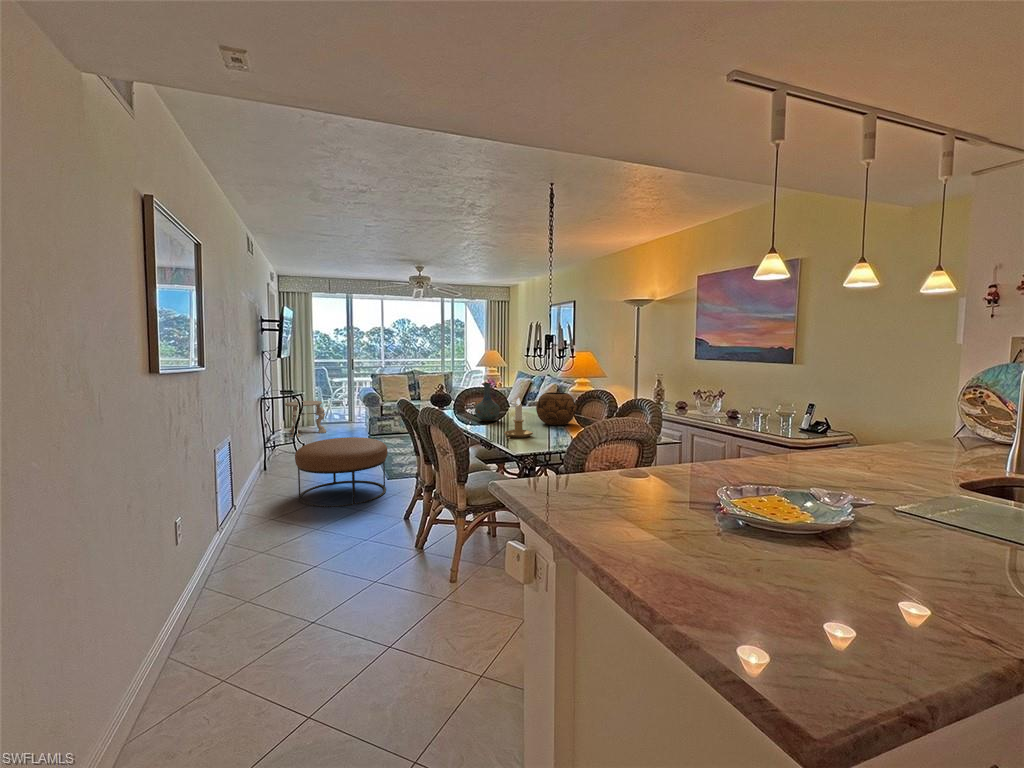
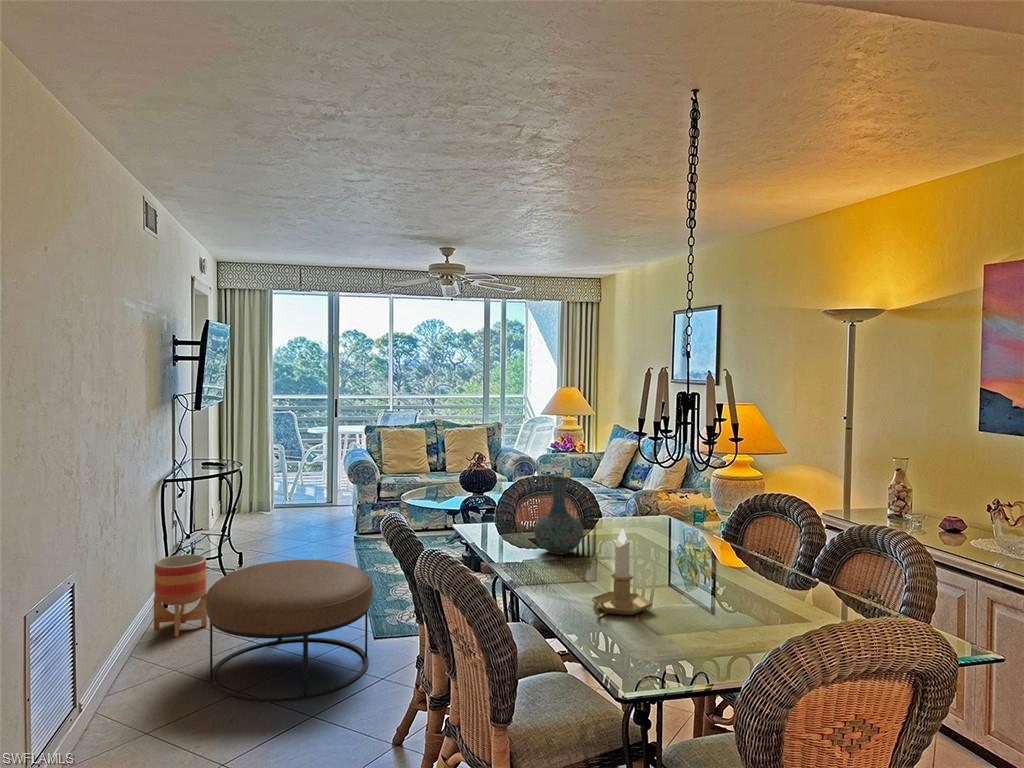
decorative bowl: present [536,392,576,425] -> none [657,503,739,574]
side table: present [285,401,326,438] -> none [220,470,286,534]
planter: none [259,439,291,484] -> present [154,555,207,637]

